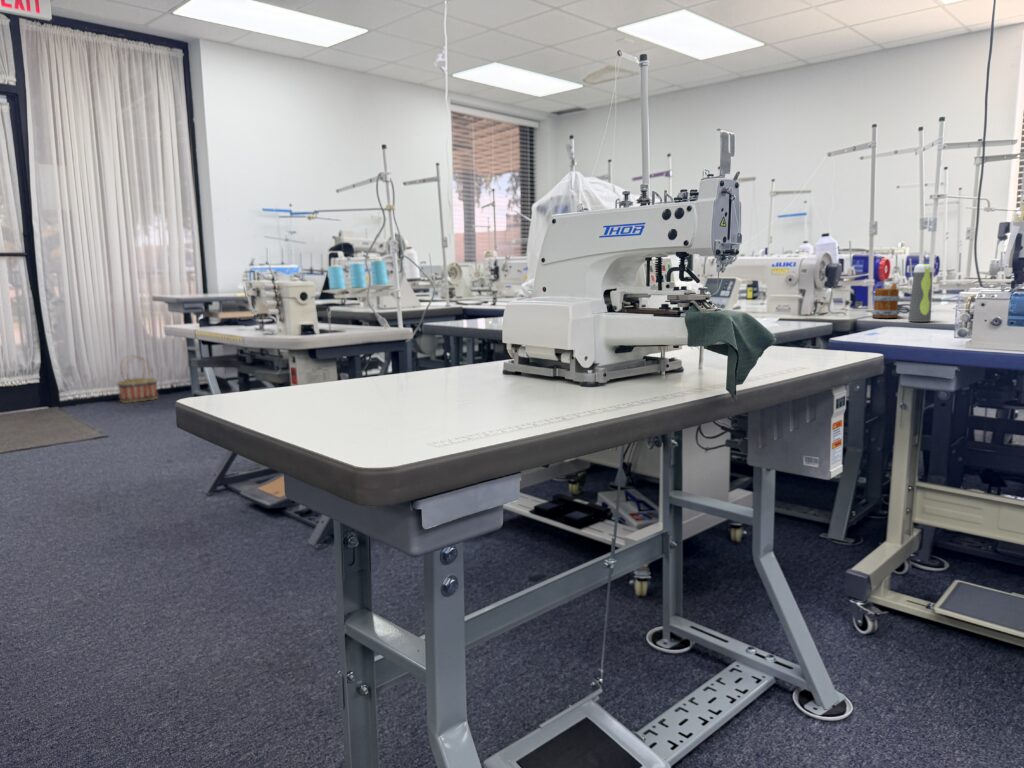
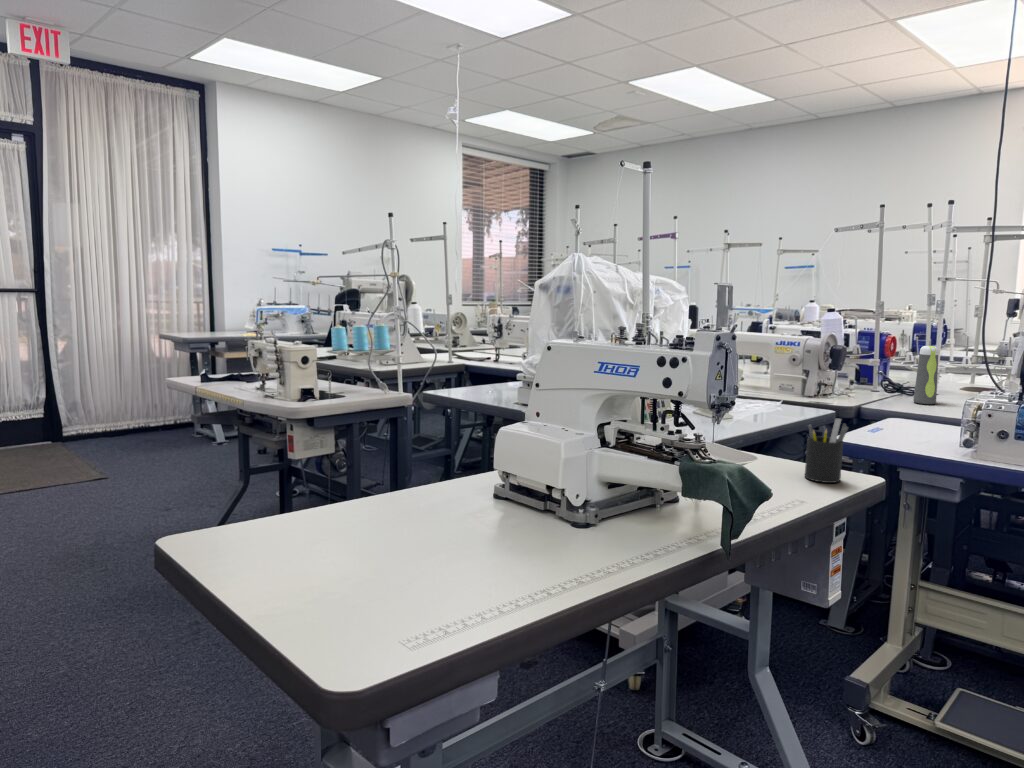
mug: present [871,283,900,318] -> none [877,361,906,397]
pen holder: none [807,295,850,361] -> present [805,419,848,483]
basket: present [117,359,158,403] -> none [119,392,160,440]

